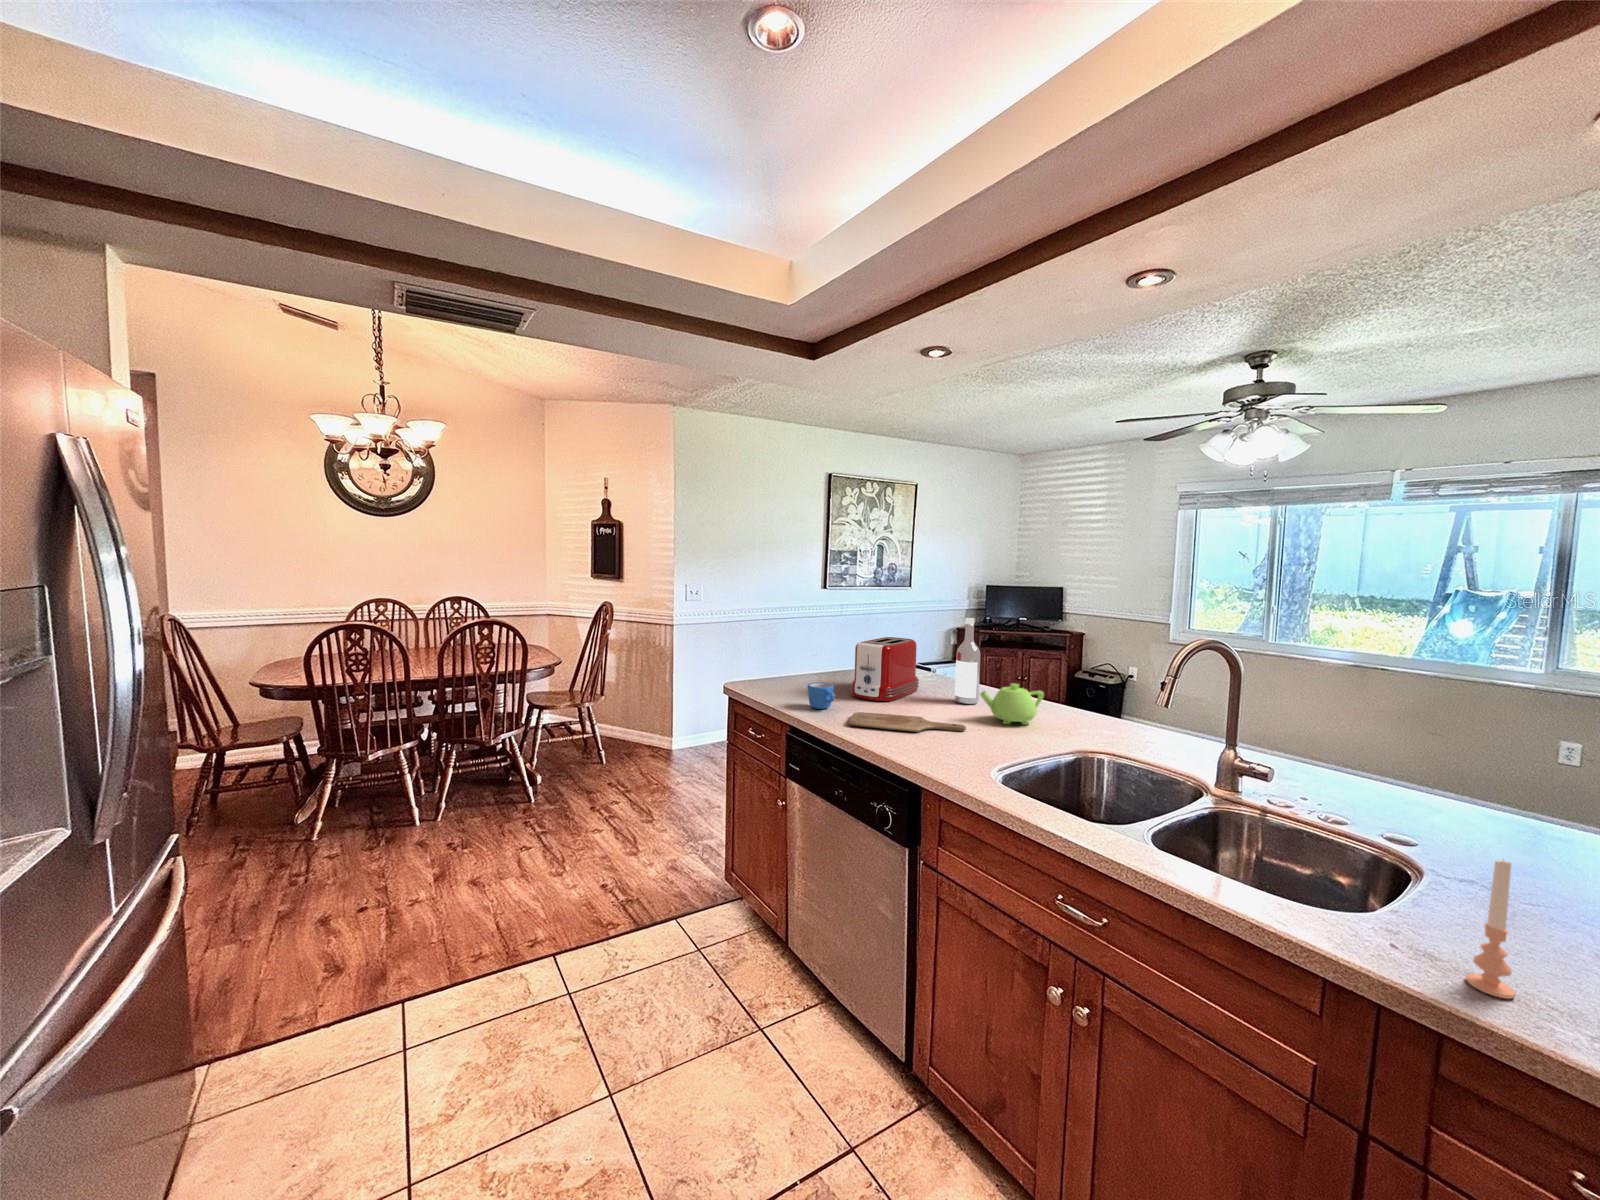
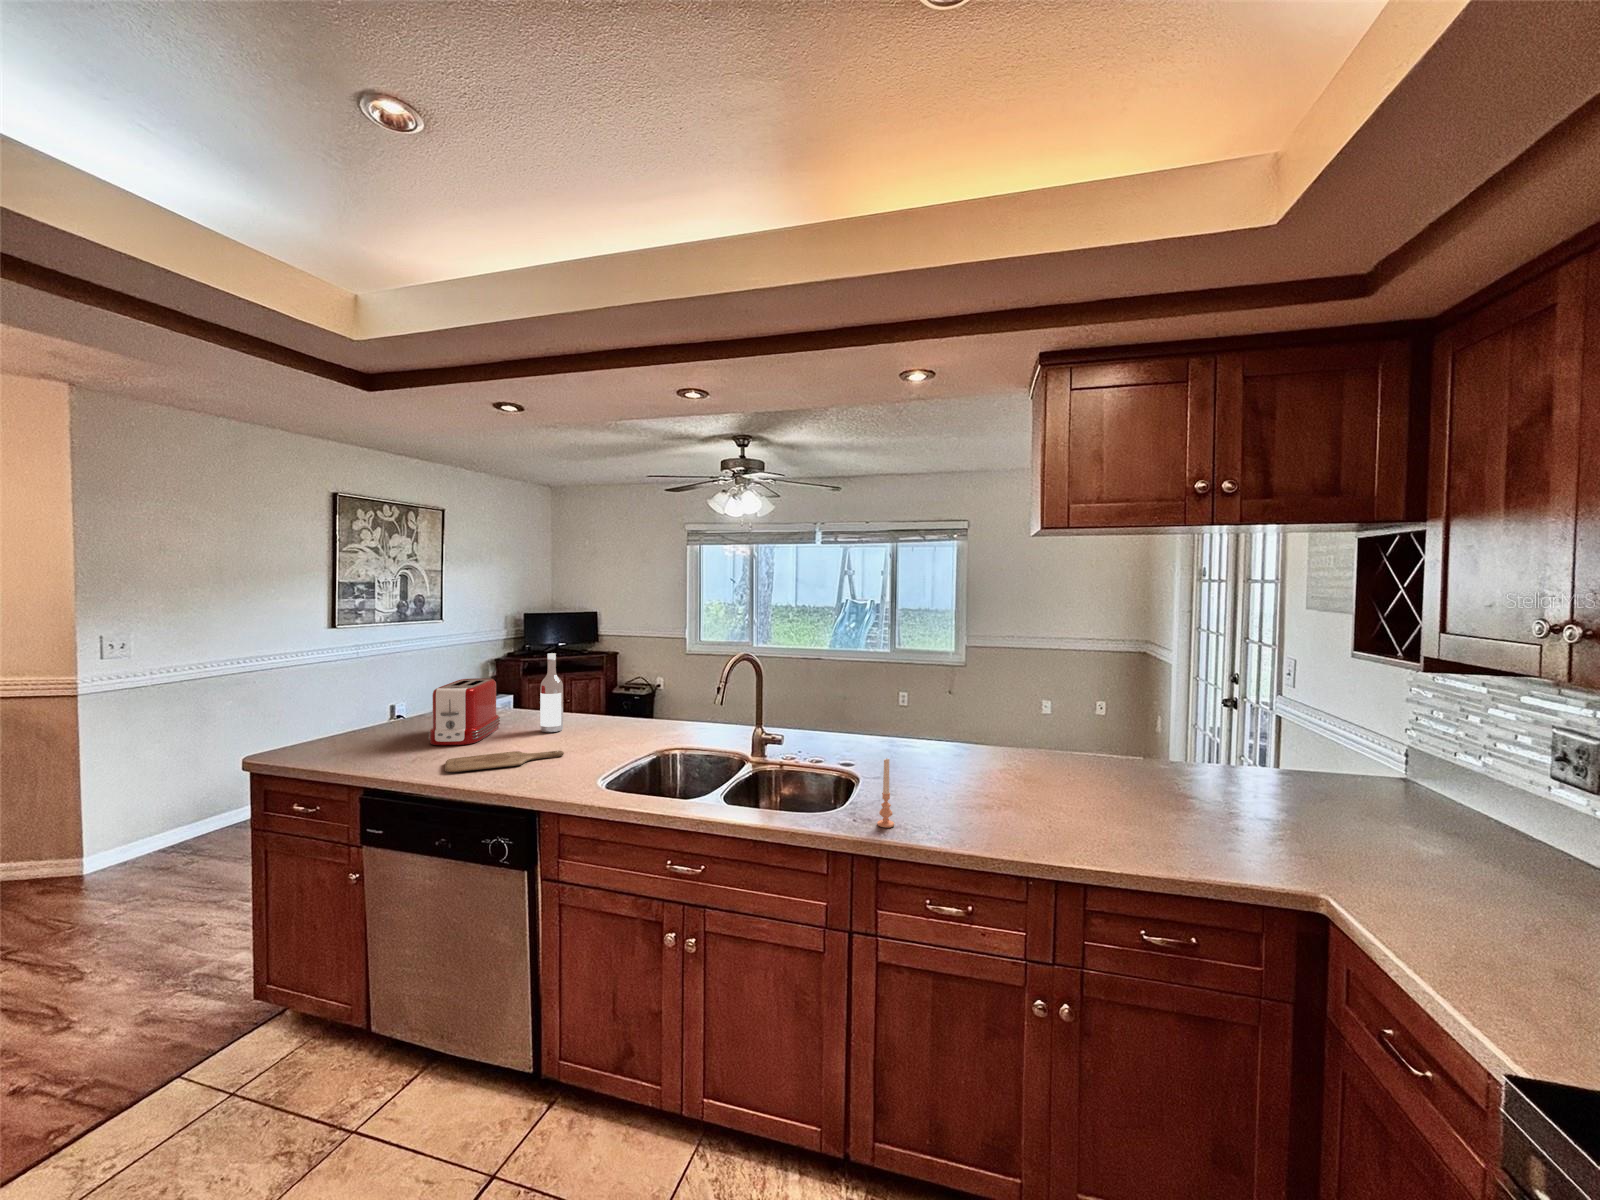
mug: present [807,682,835,709] -> none [384,735,421,764]
teapot: present [980,683,1044,725] -> none [570,707,624,743]

